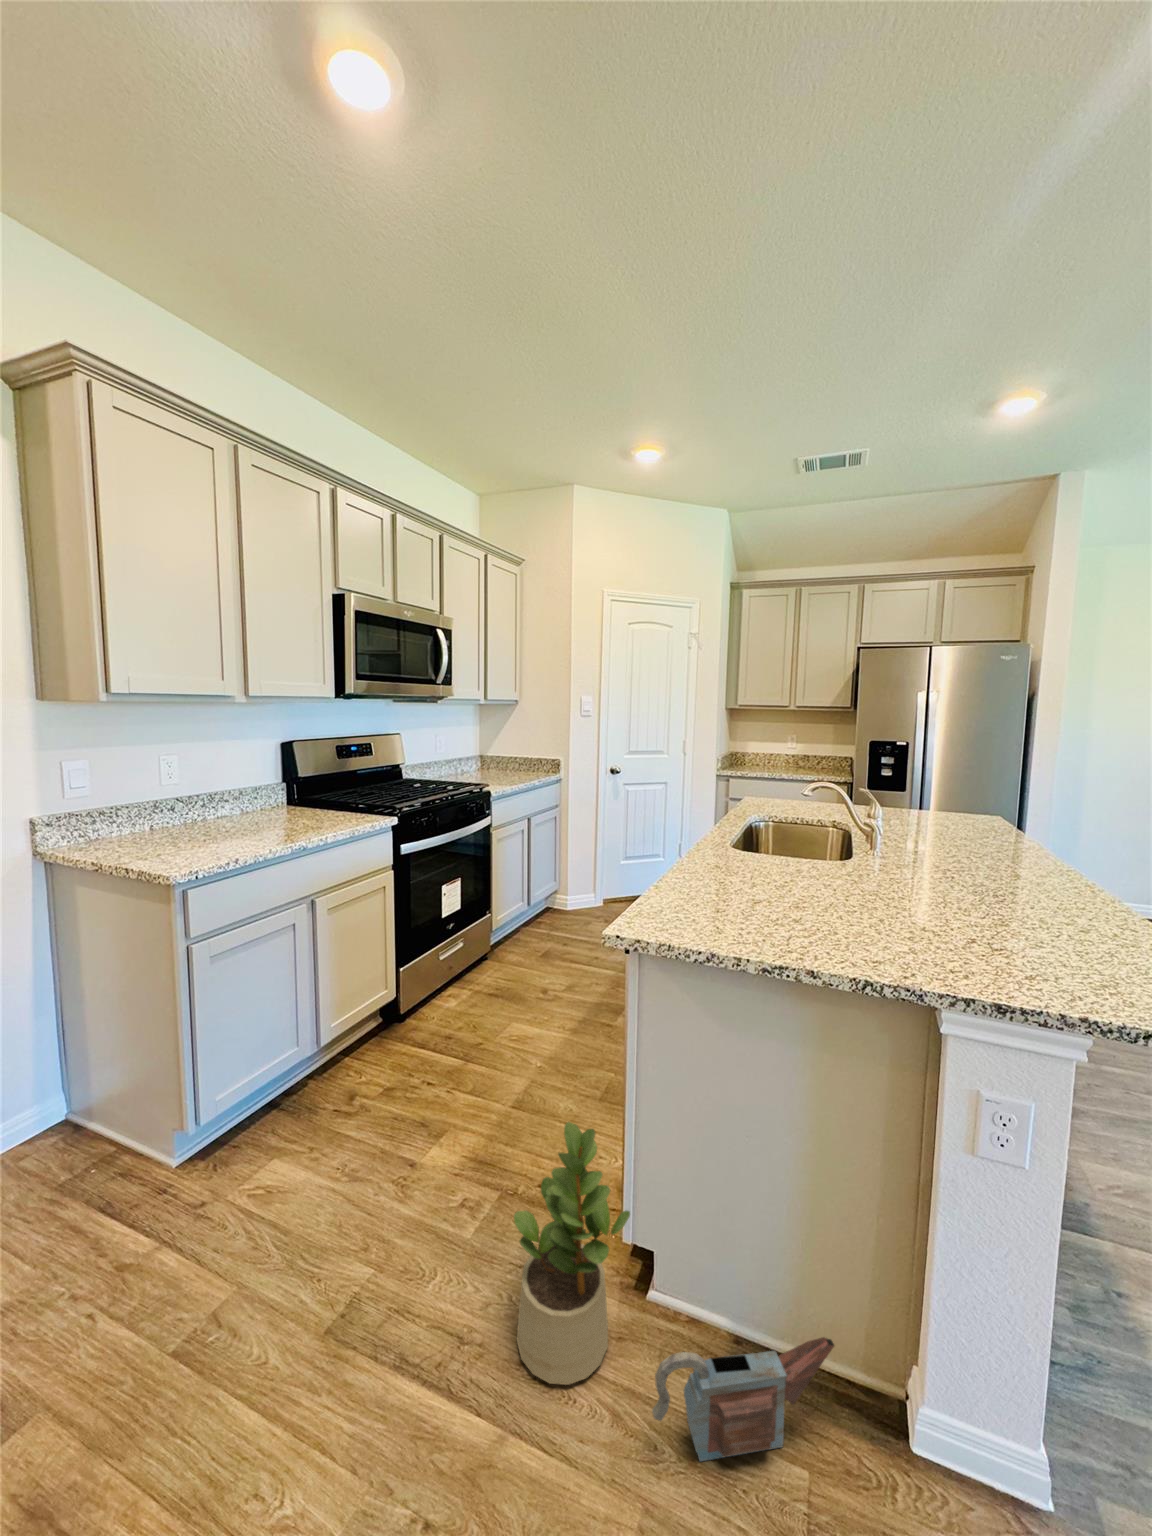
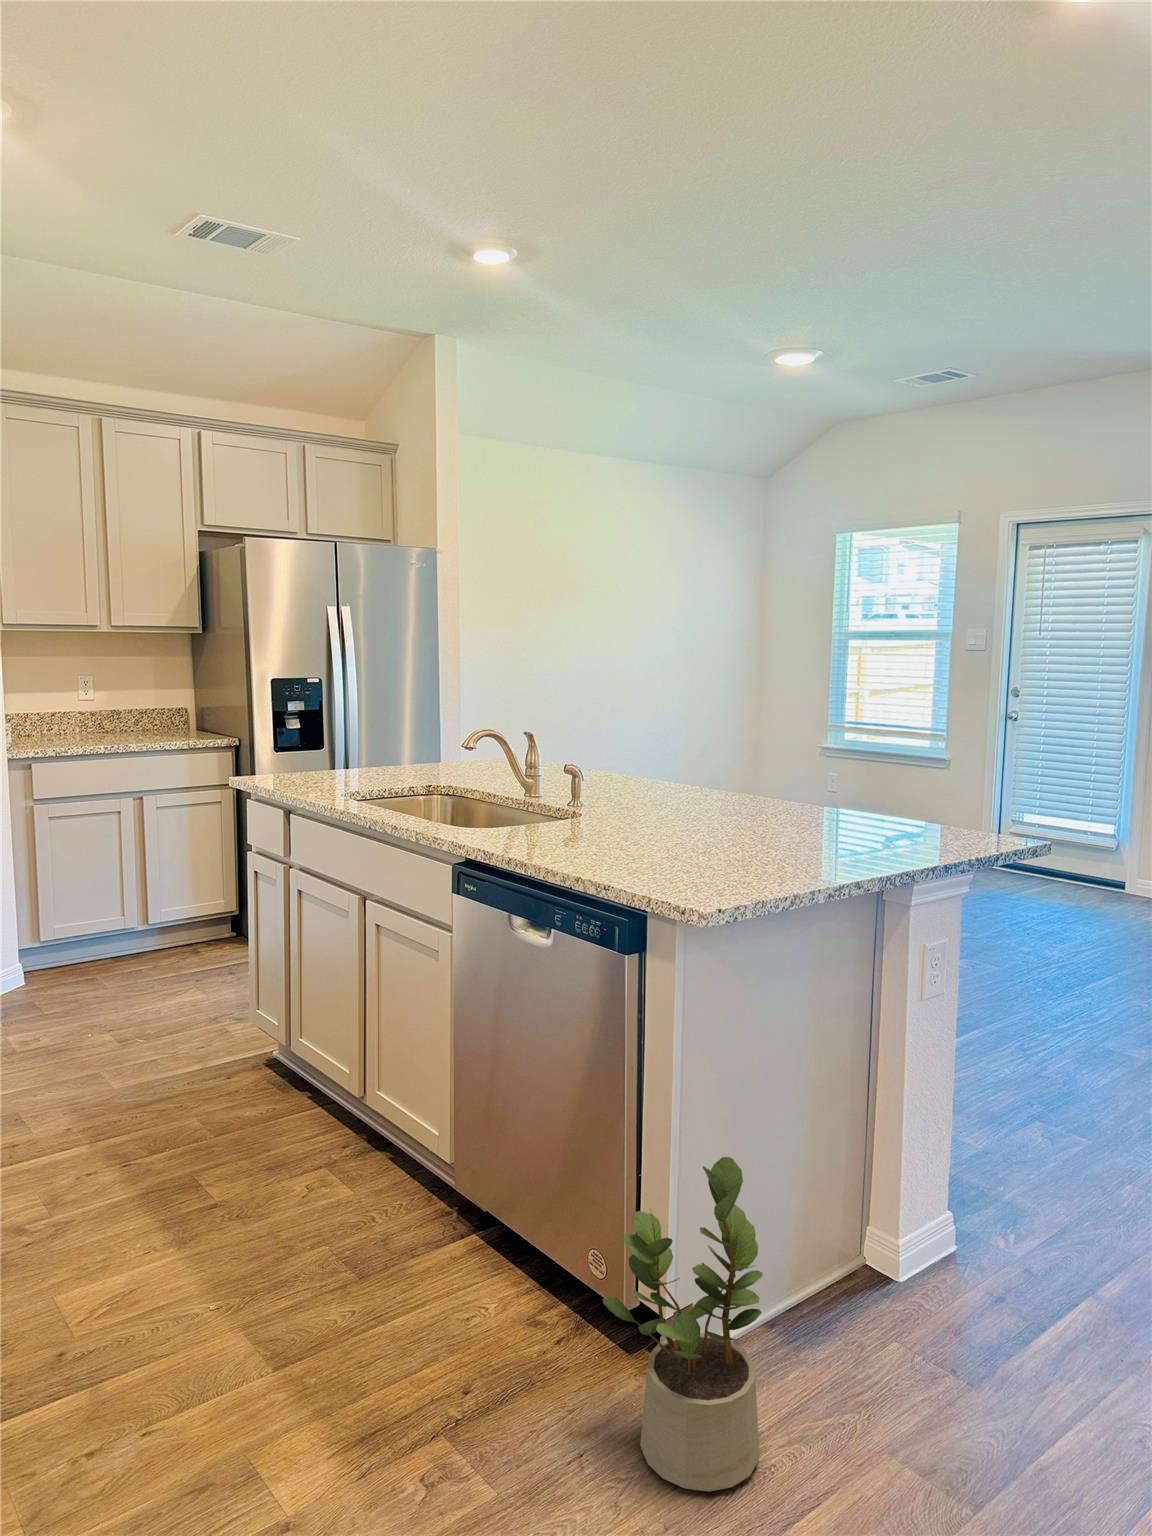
watering can: present [652,1337,834,1461] -> none [830,1229,886,1402]

